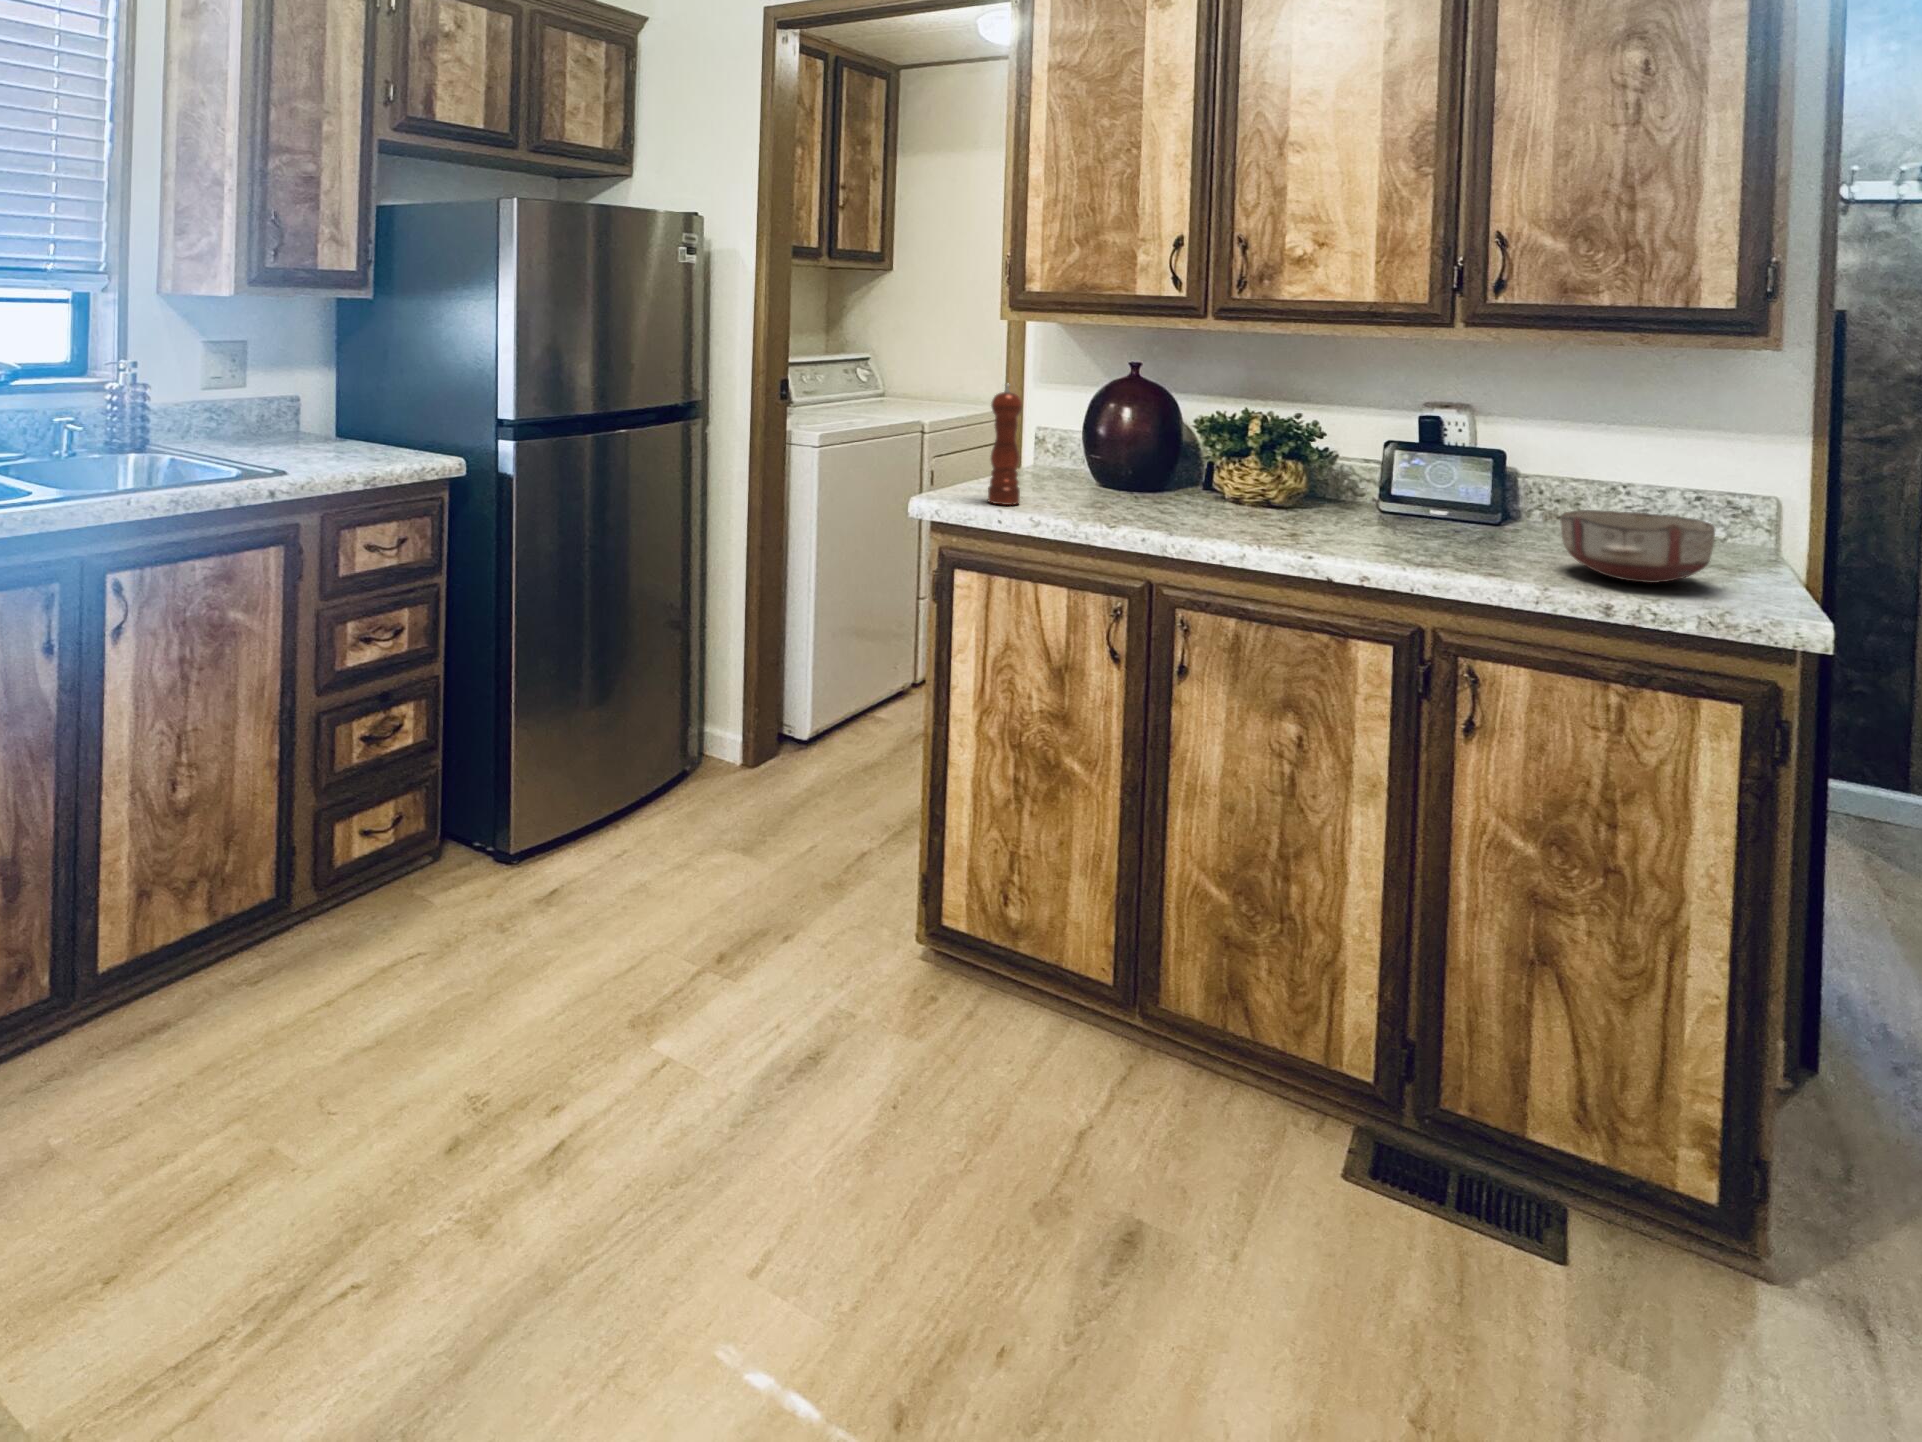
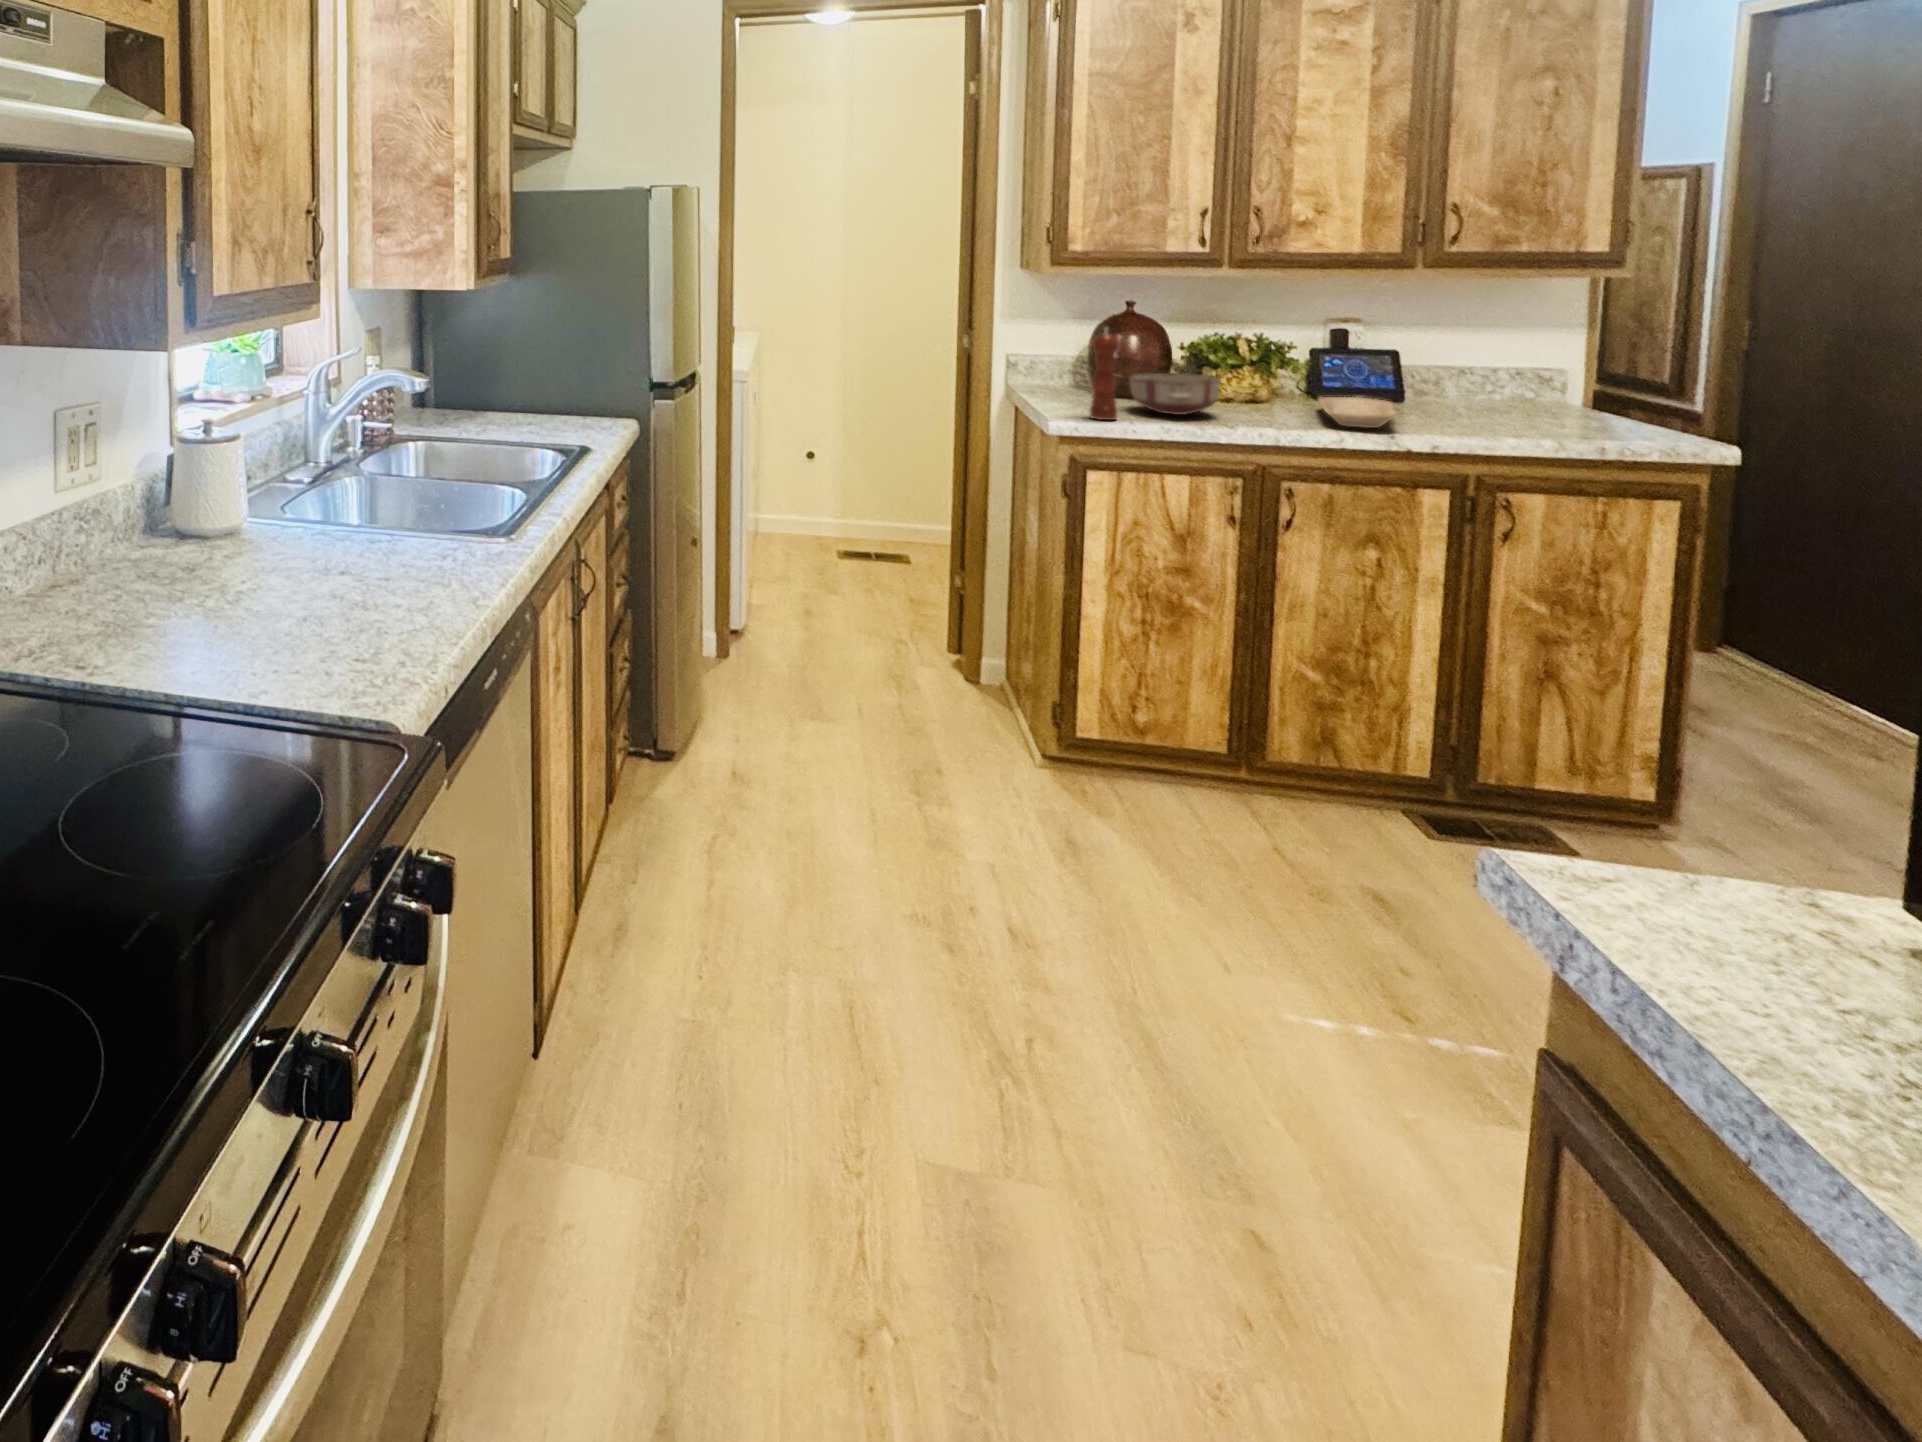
tray: none [1270,507,1425,547] -> present [1318,397,1396,428]
ceramic bowl: present [1560,510,1715,583] -> present [1130,373,1220,415]

